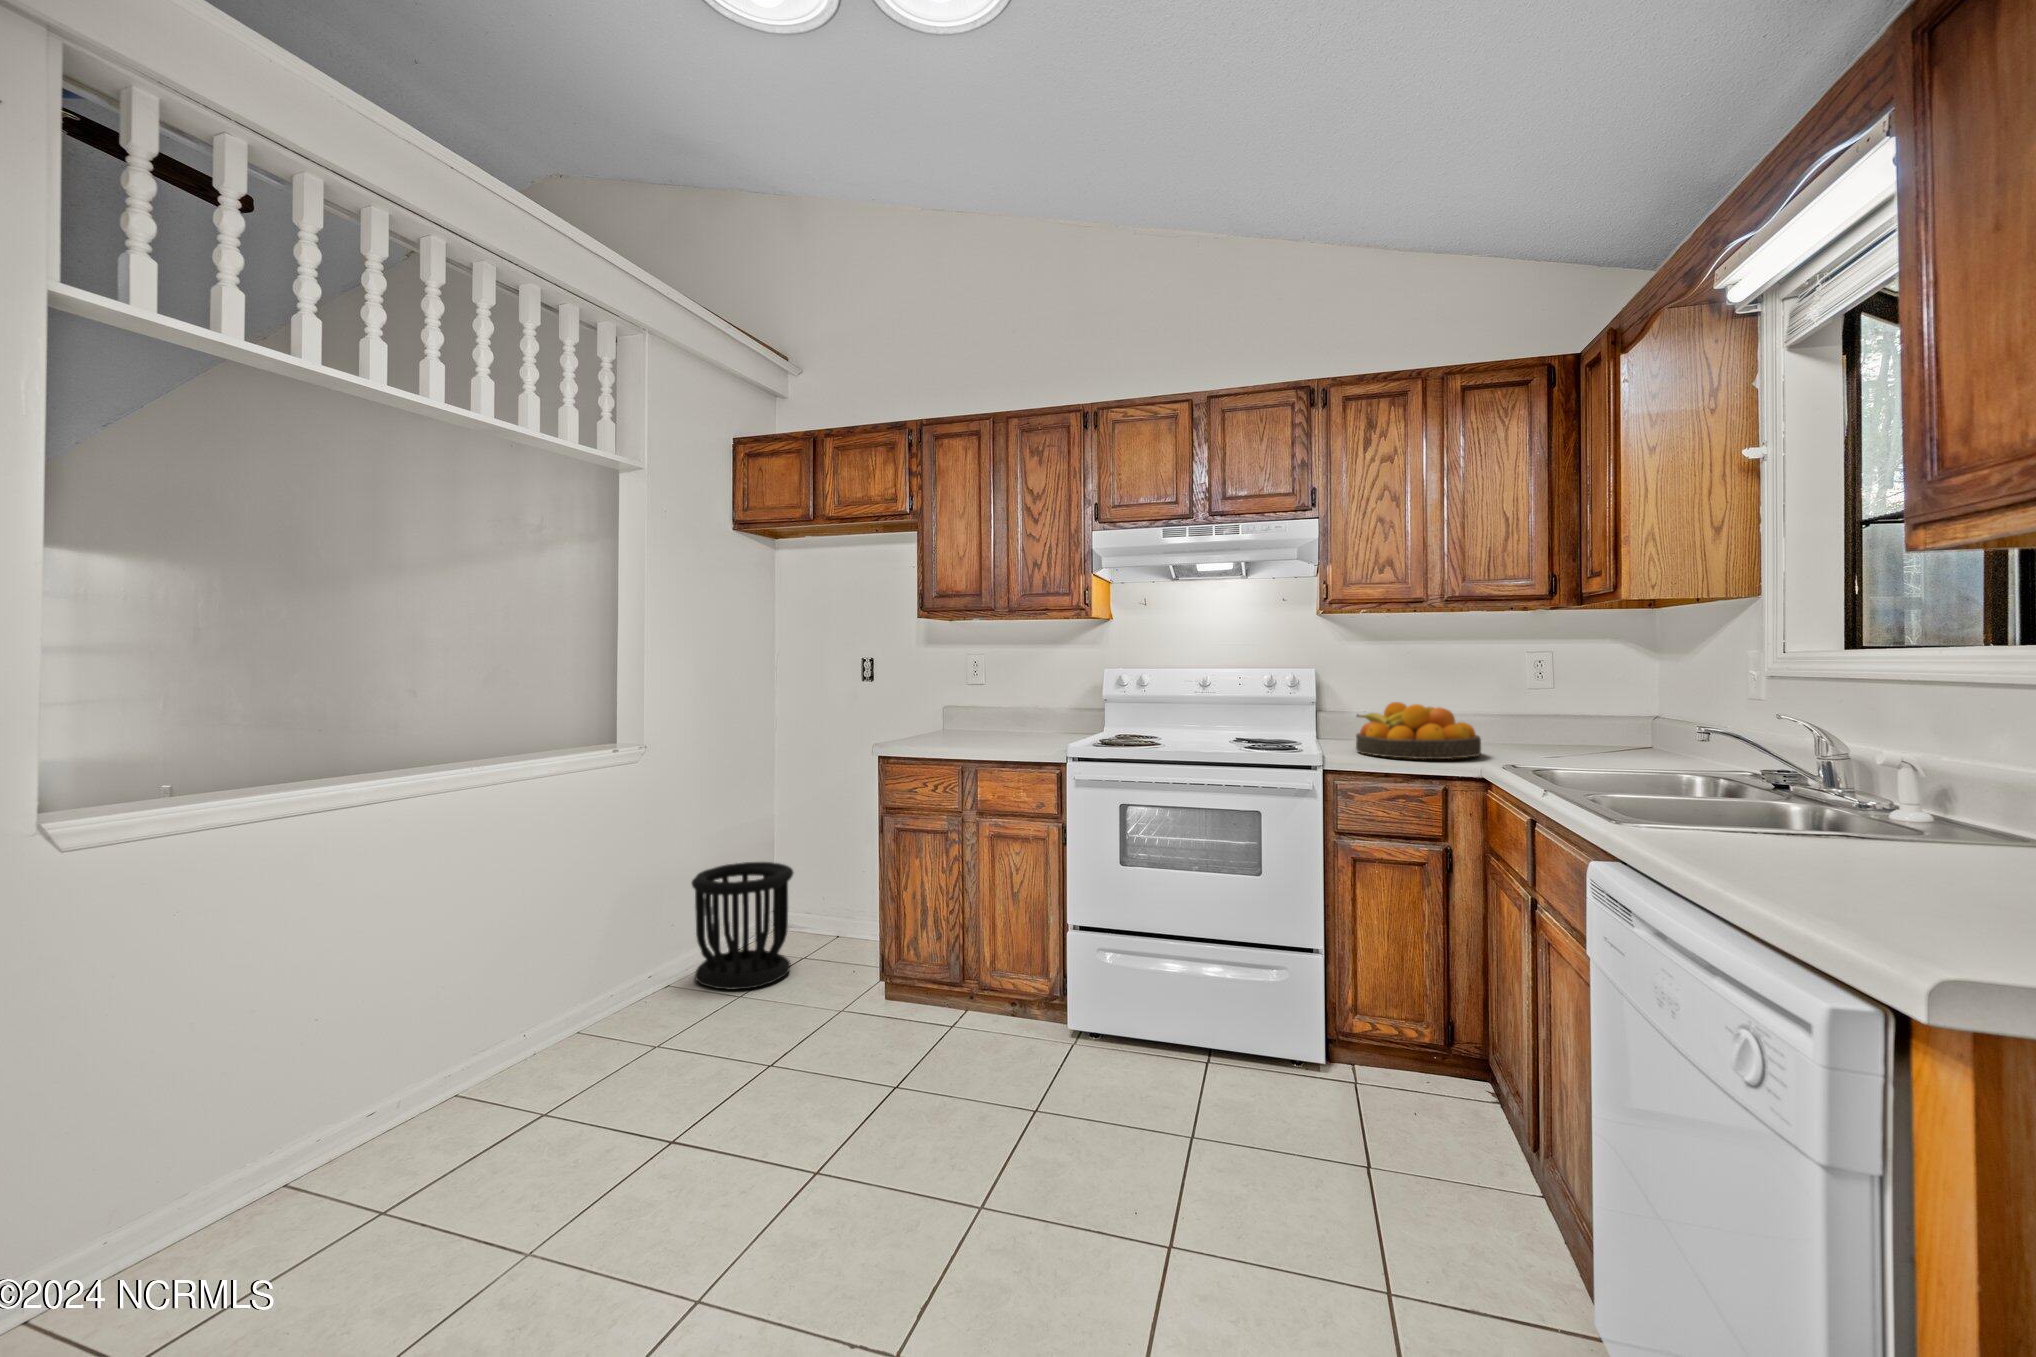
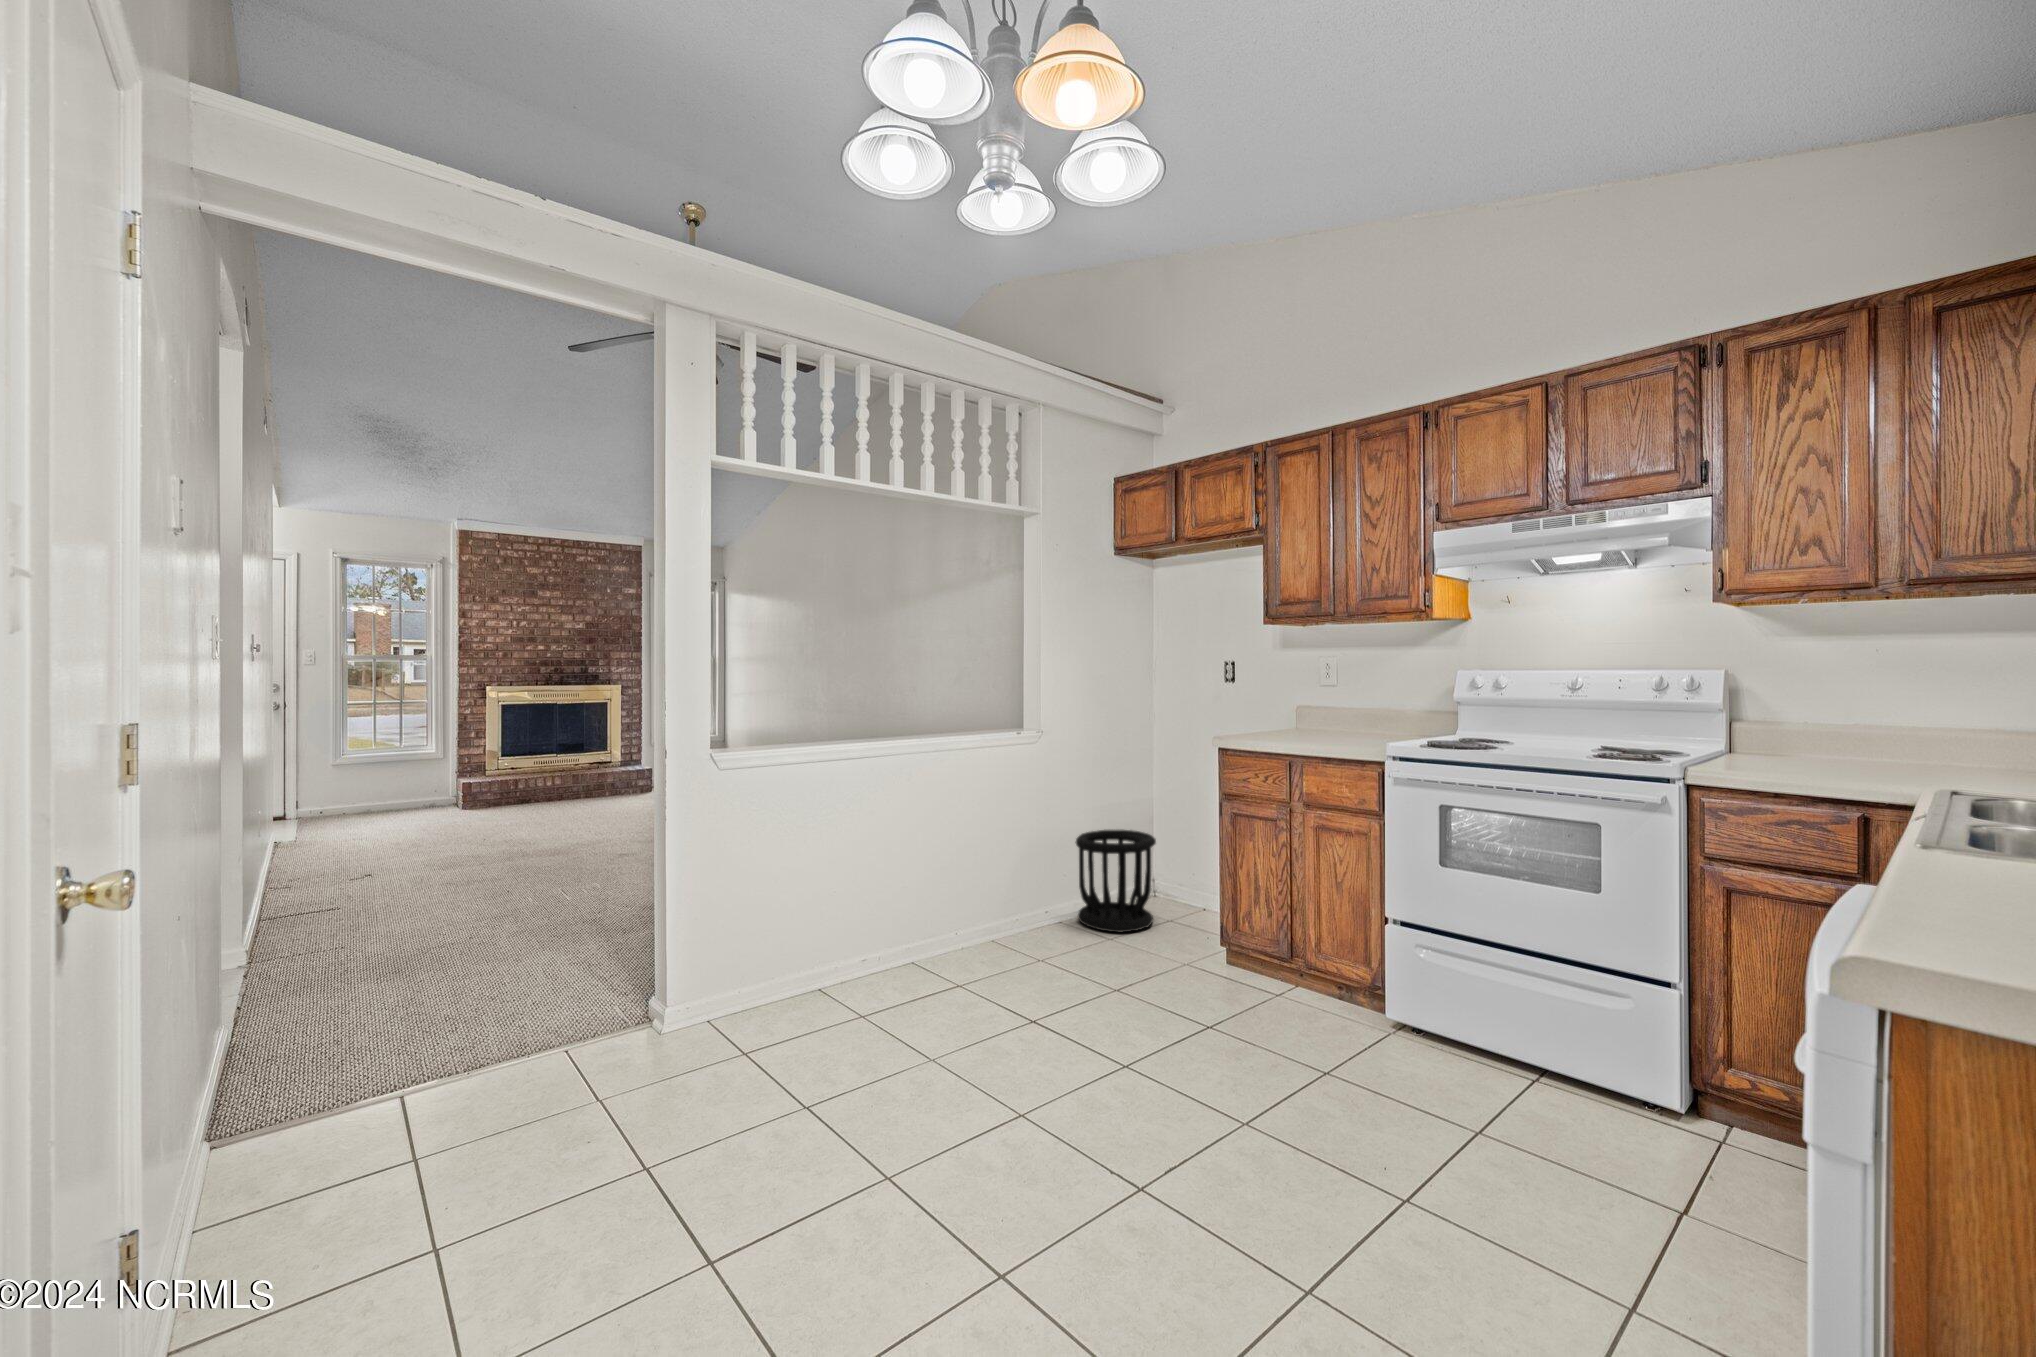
fruit bowl: present [1356,702,1481,759] -> none [1750,710,1949,782]

